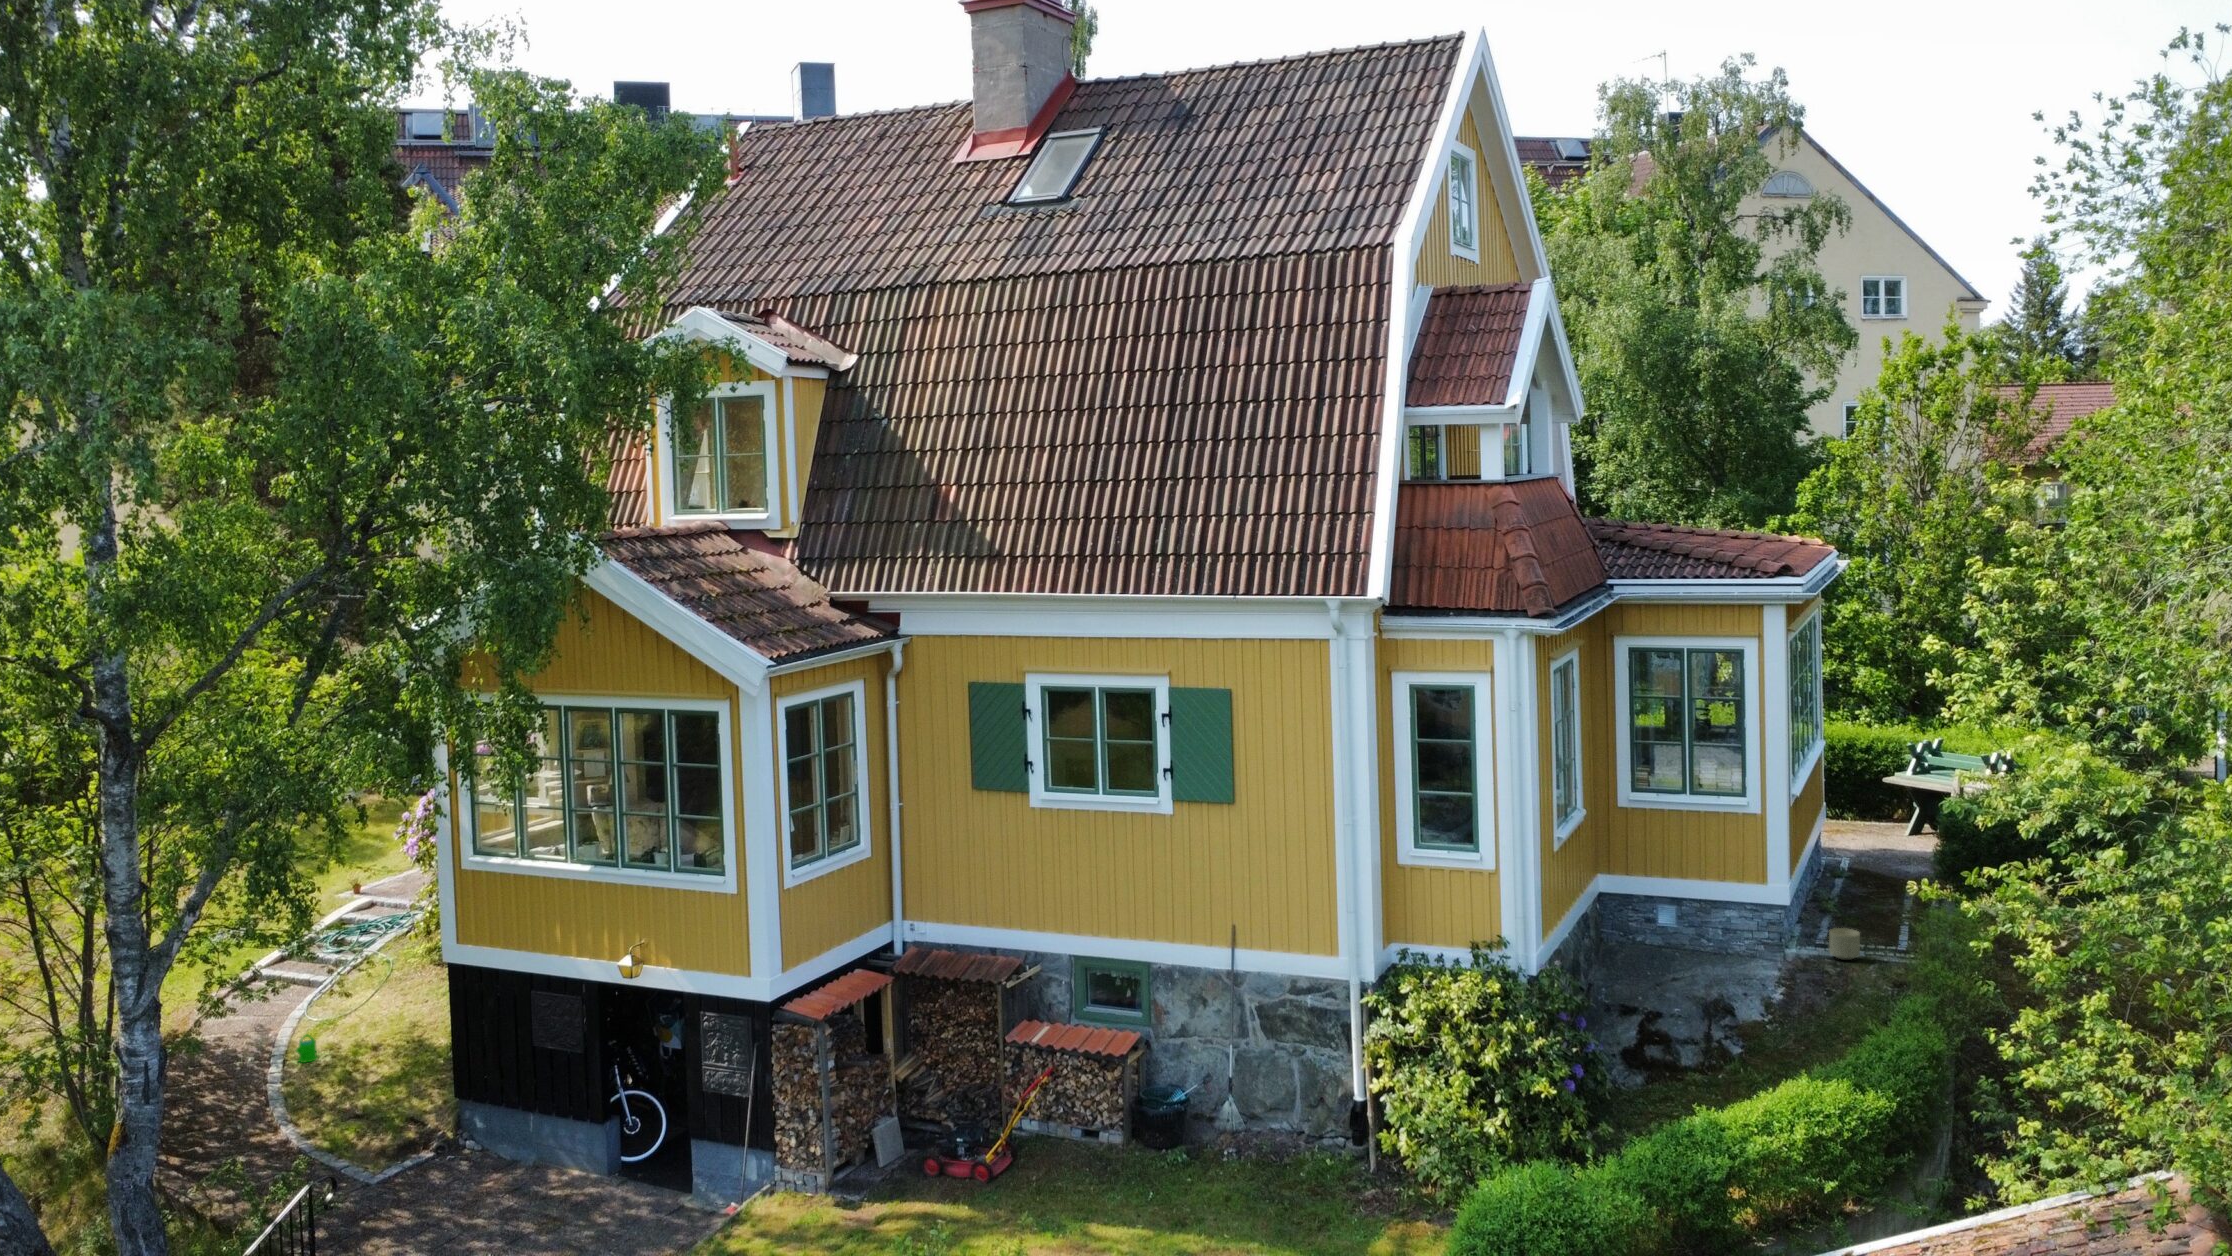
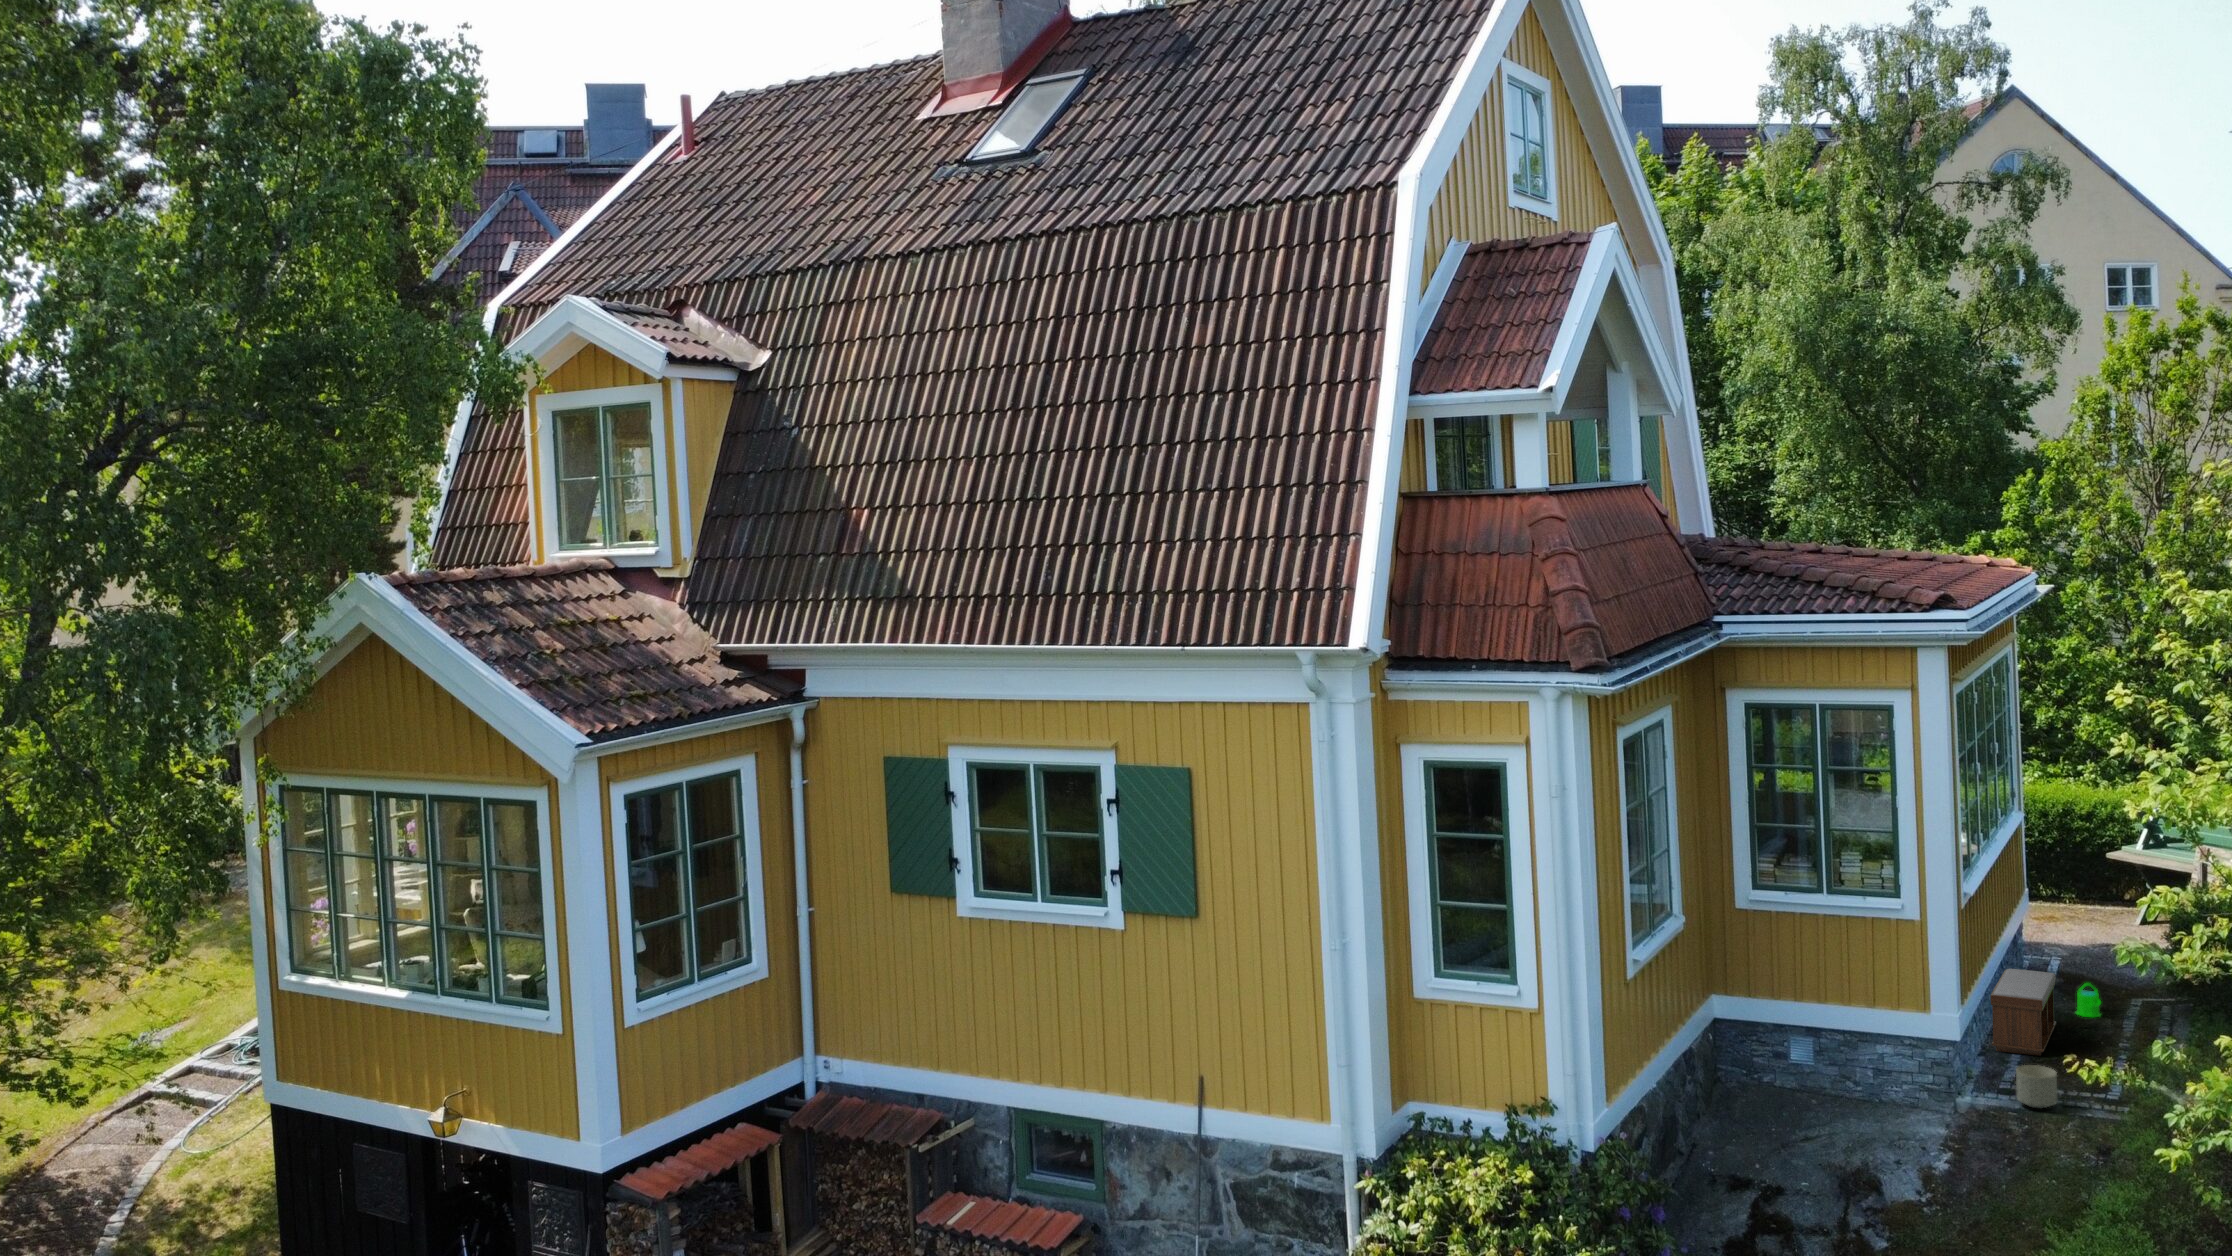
bench: none [1806,863,1854,928] -> present [1991,969,2056,1056]
watering can: present [296,1034,317,1063] -> present [2076,983,2101,1017]

